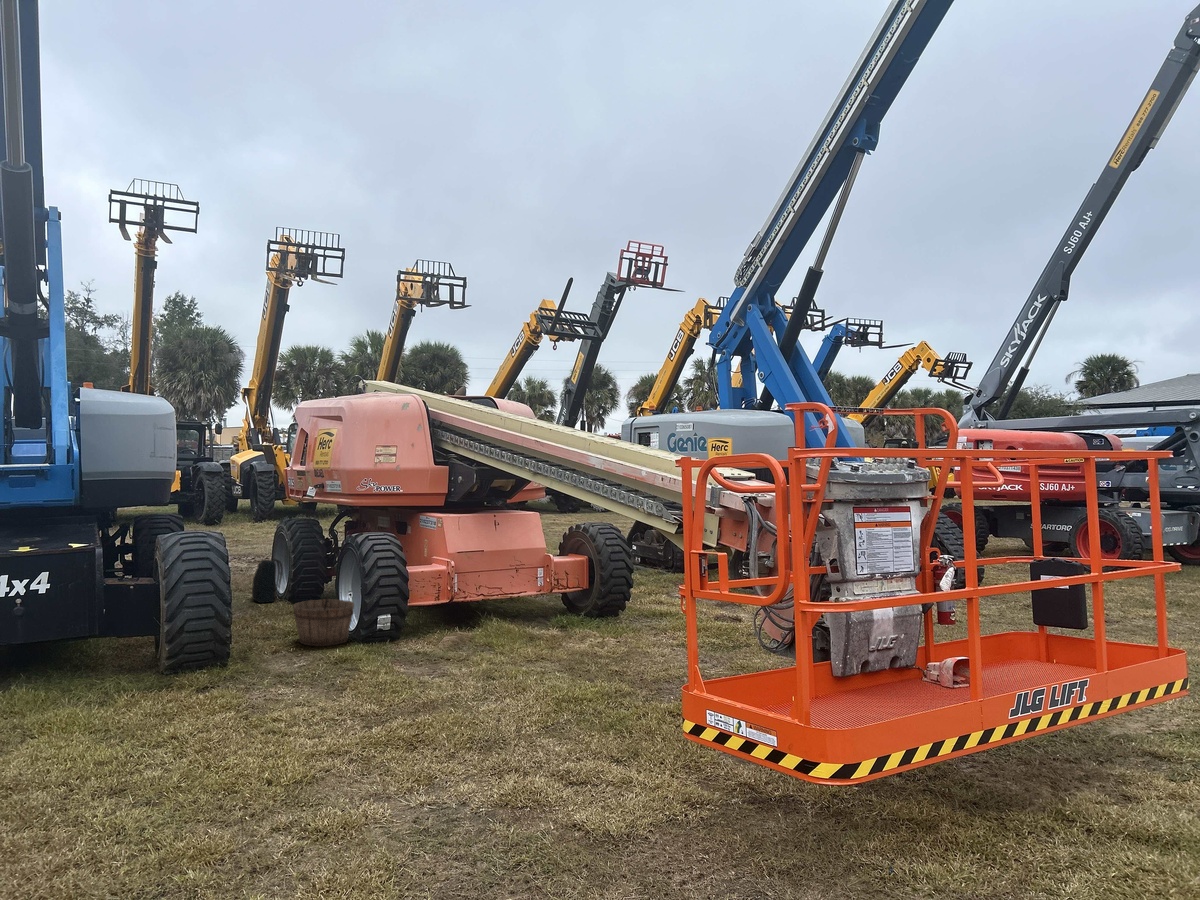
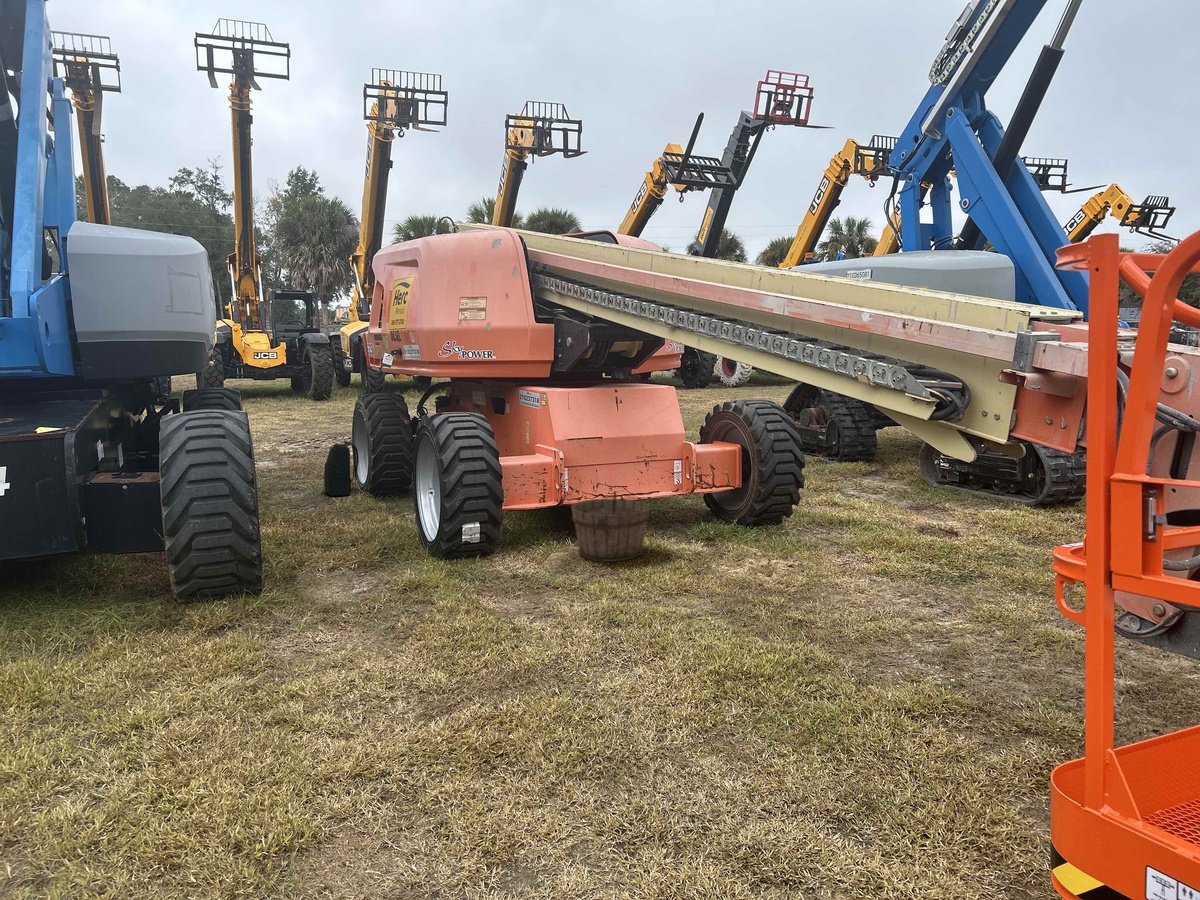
wooden bucket: present [293,592,354,646] -> present [571,488,650,562]

